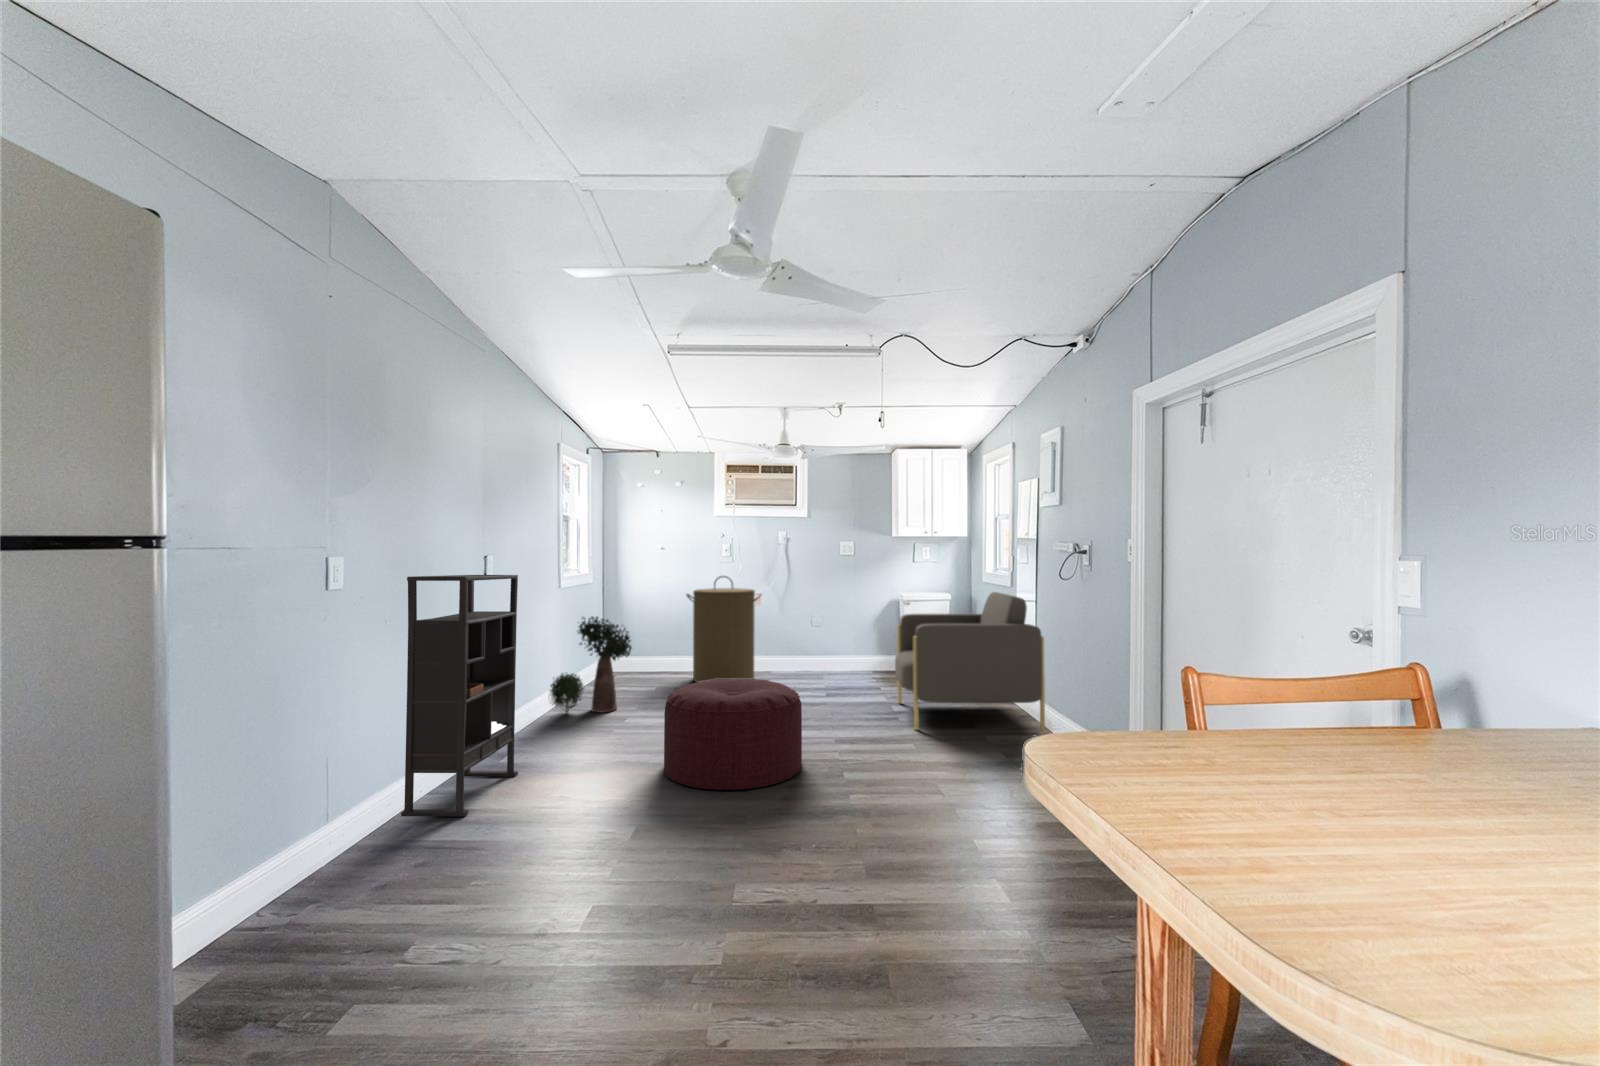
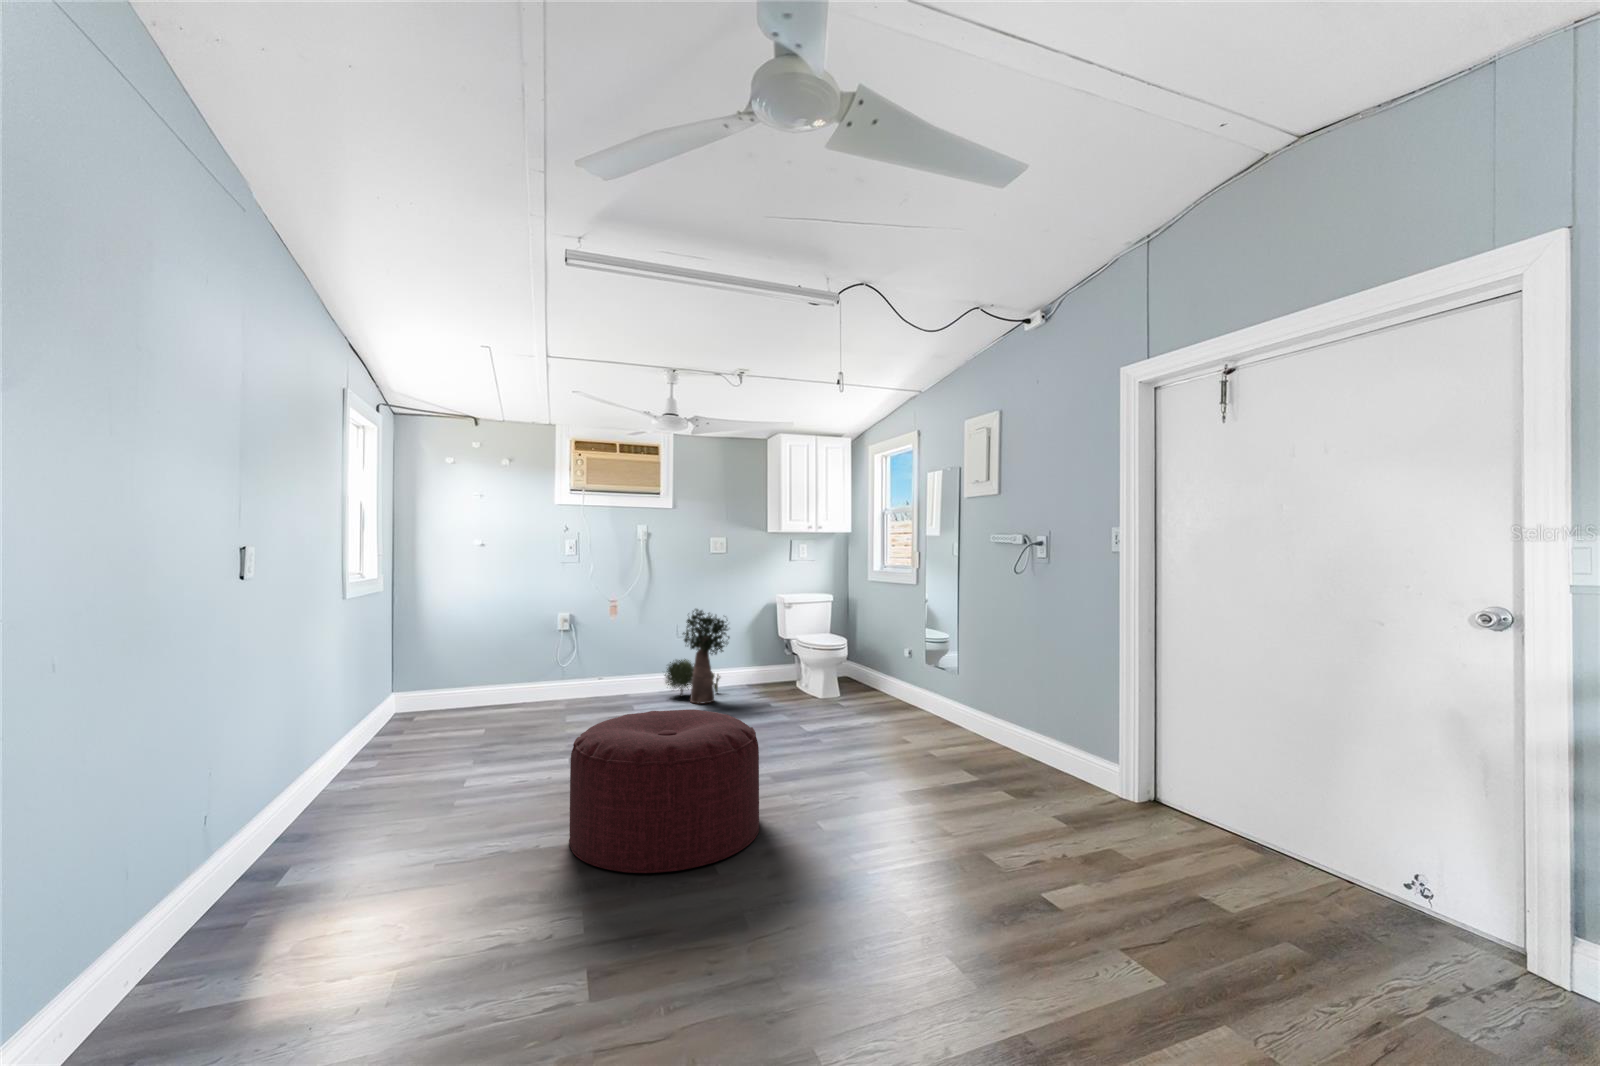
bookshelf: present [401,575,518,817] -> none [112,576,330,1026]
laundry hamper: present [686,576,762,682] -> none [522,578,622,718]
armchair: present [895,592,1045,730] -> none [802,590,978,752]
potted plant: present [550,617,632,713] -> present [665,609,730,704]

